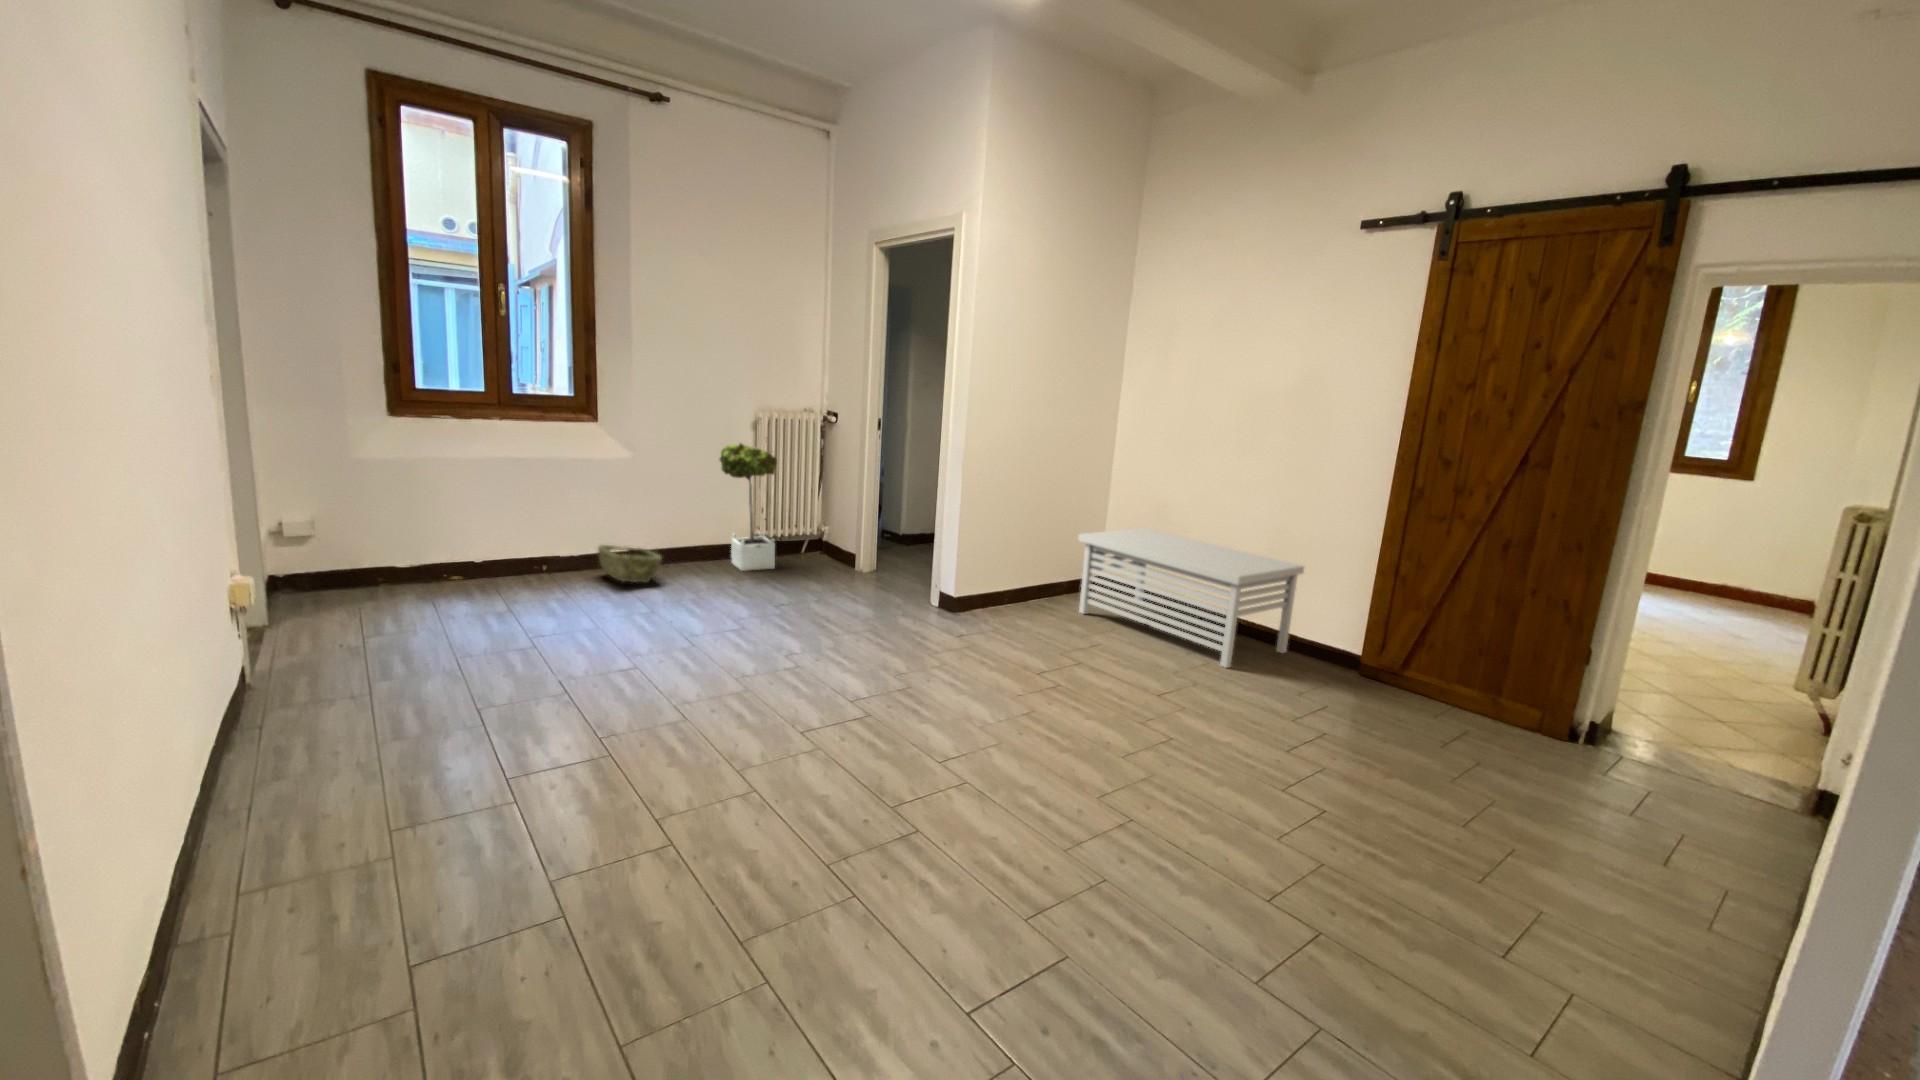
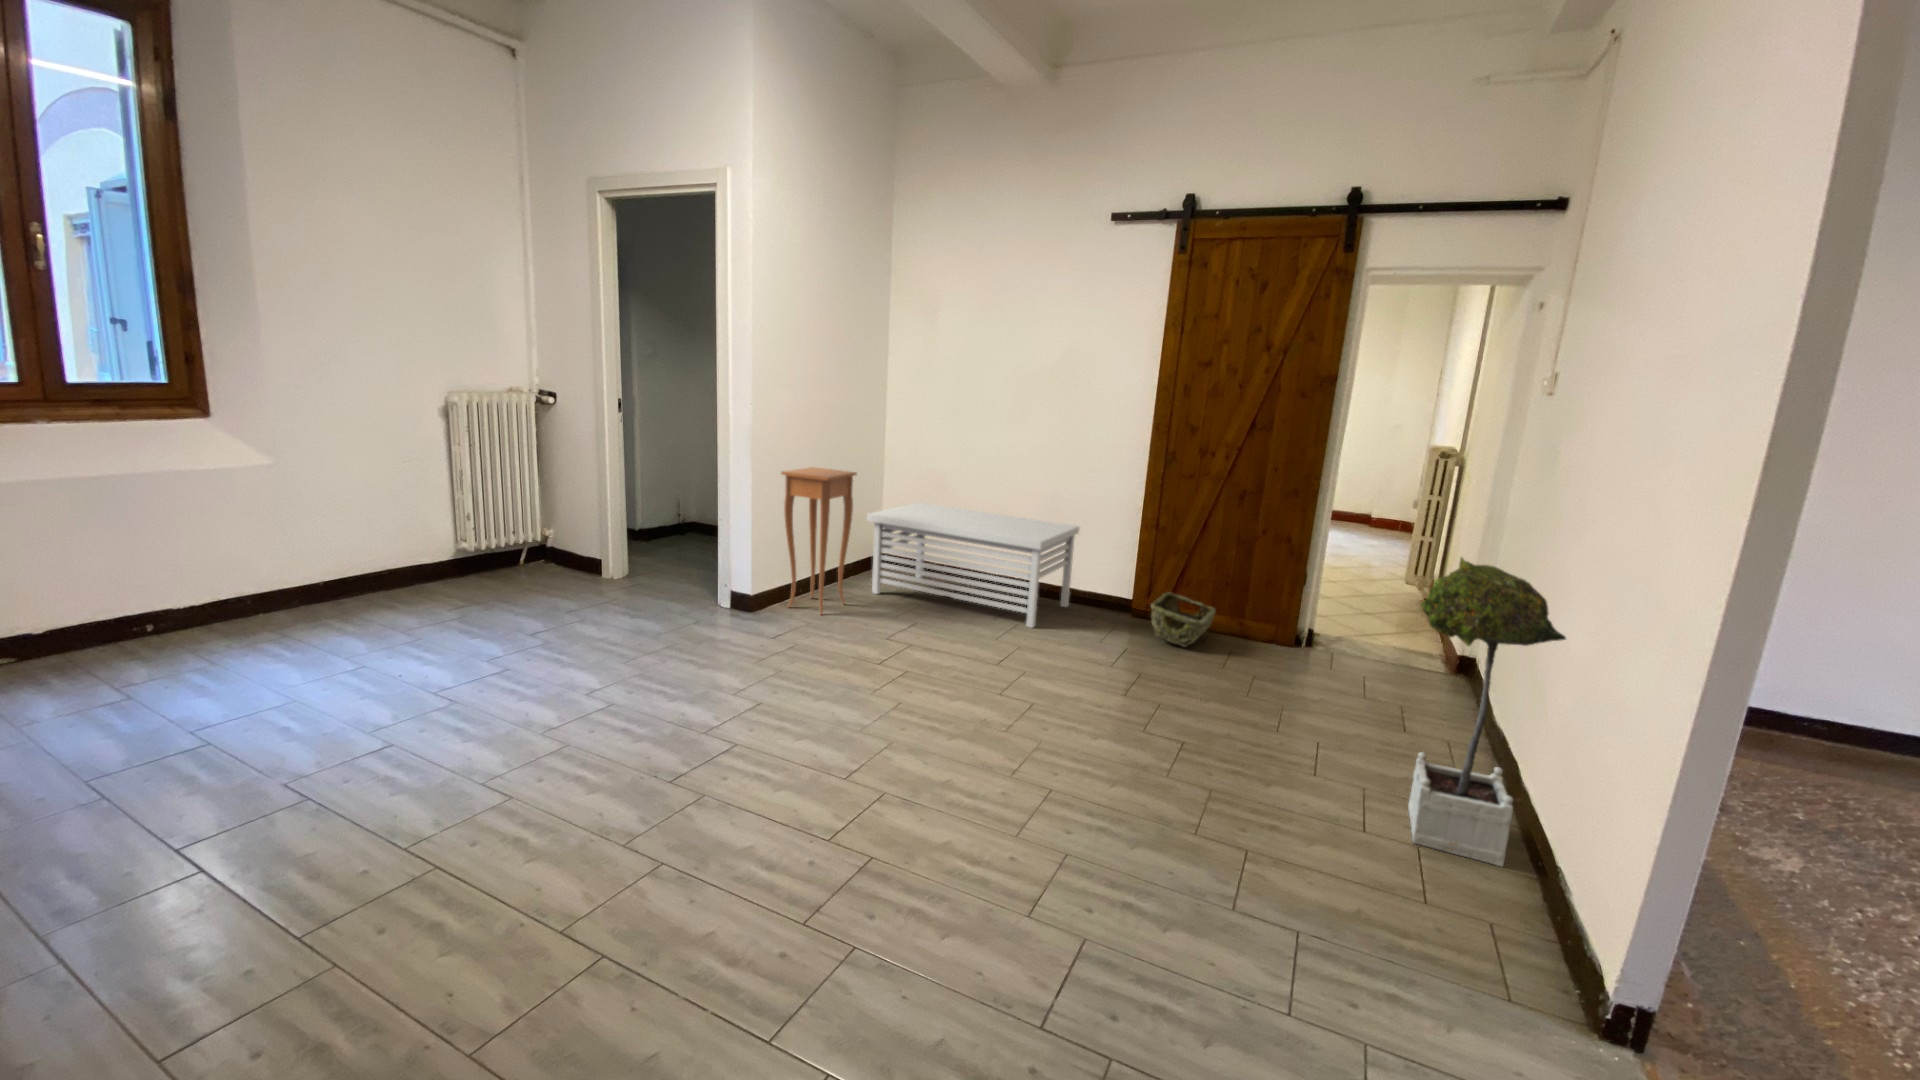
potted tree: present [720,443,777,571] -> present [1408,558,1566,866]
side table: none [991,485,1065,626] -> present [781,467,857,615]
woven basket: present [598,545,661,582] -> present [1151,592,1215,647]

